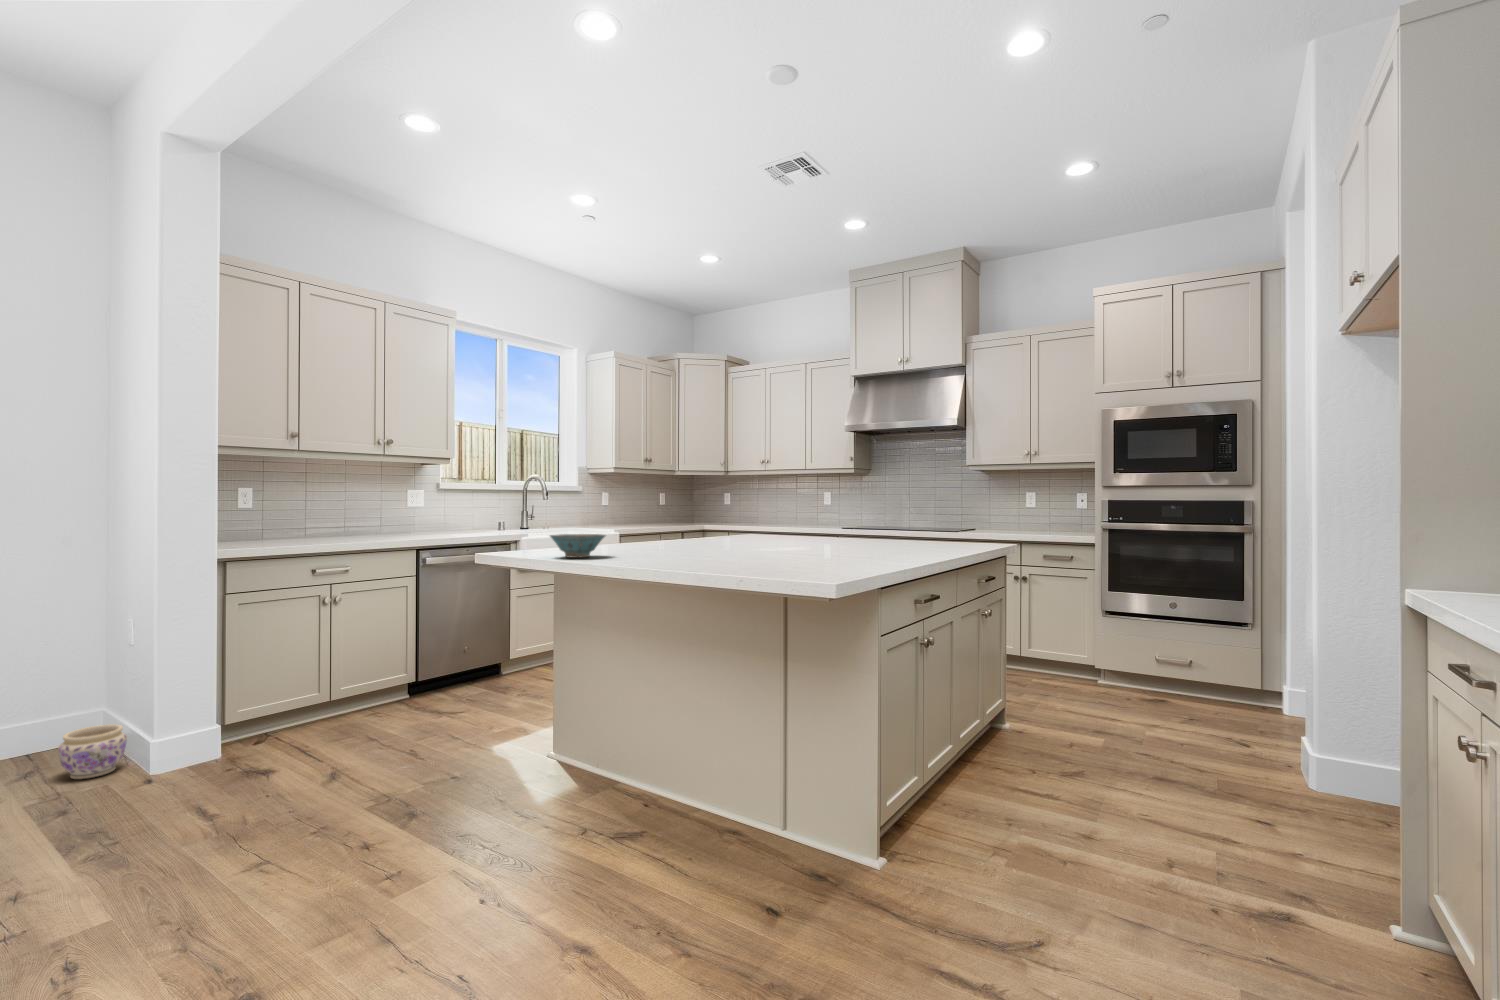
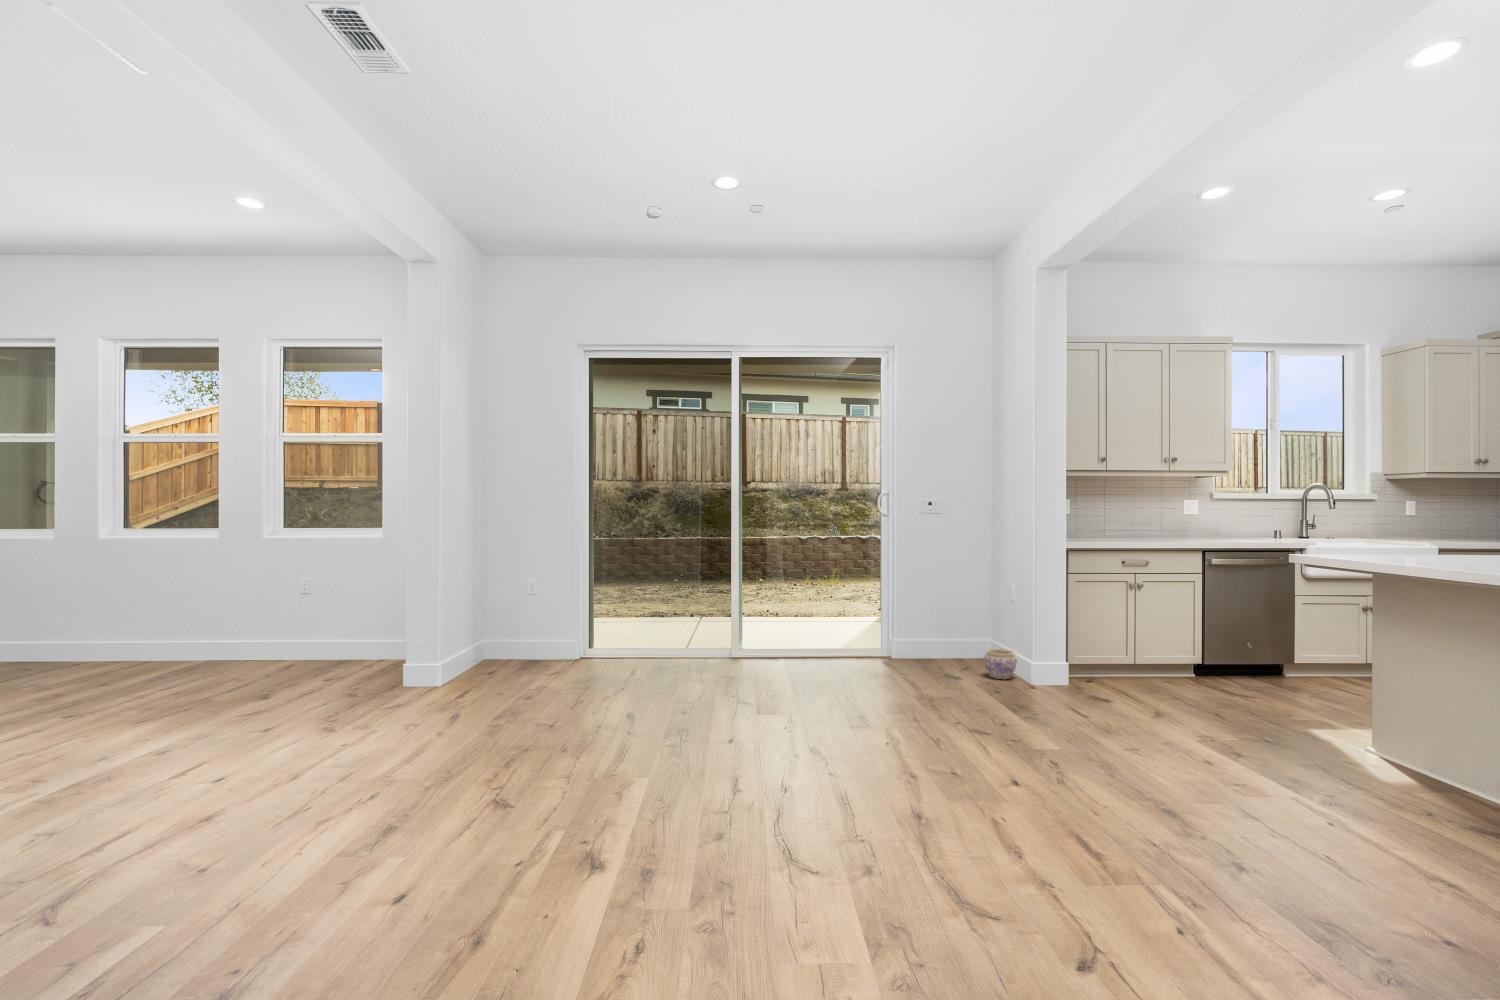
ceramic bowl: present [550,534,605,558] -> none [1379,541,1452,563]

